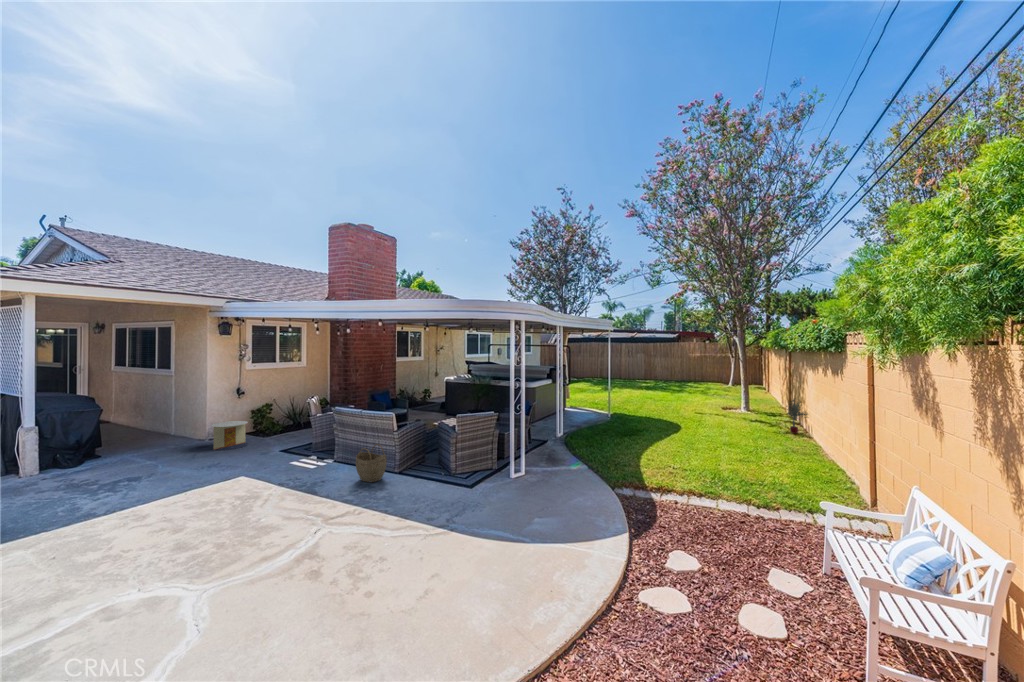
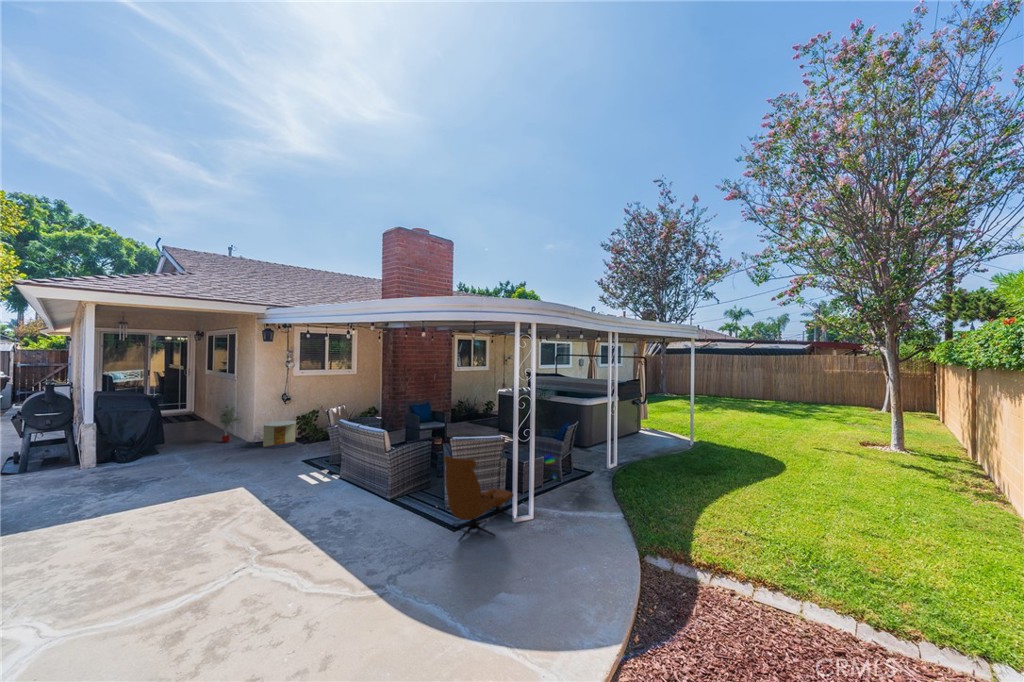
potted tree: present [788,400,808,434] -> present [219,404,242,443]
lounge chair: none [464,429,508,497] -> present [444,455,513,541]
woven basket: present [356,444,387,482] -> none [349,460,381,503]

